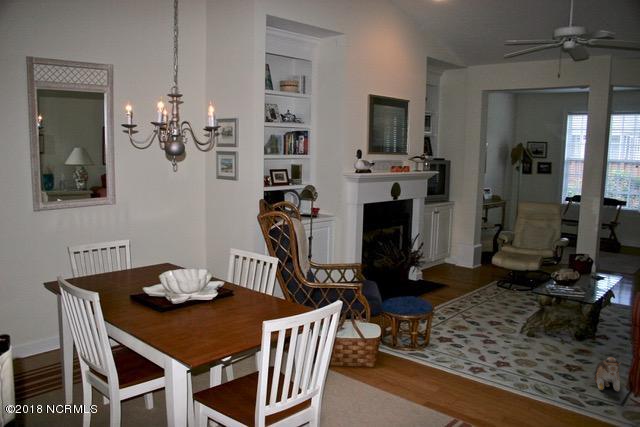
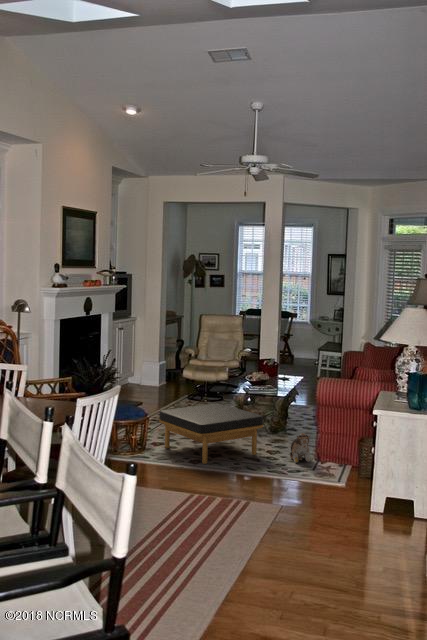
ottoman: none [445,303,563,374] -> present [159,404,263,464]

